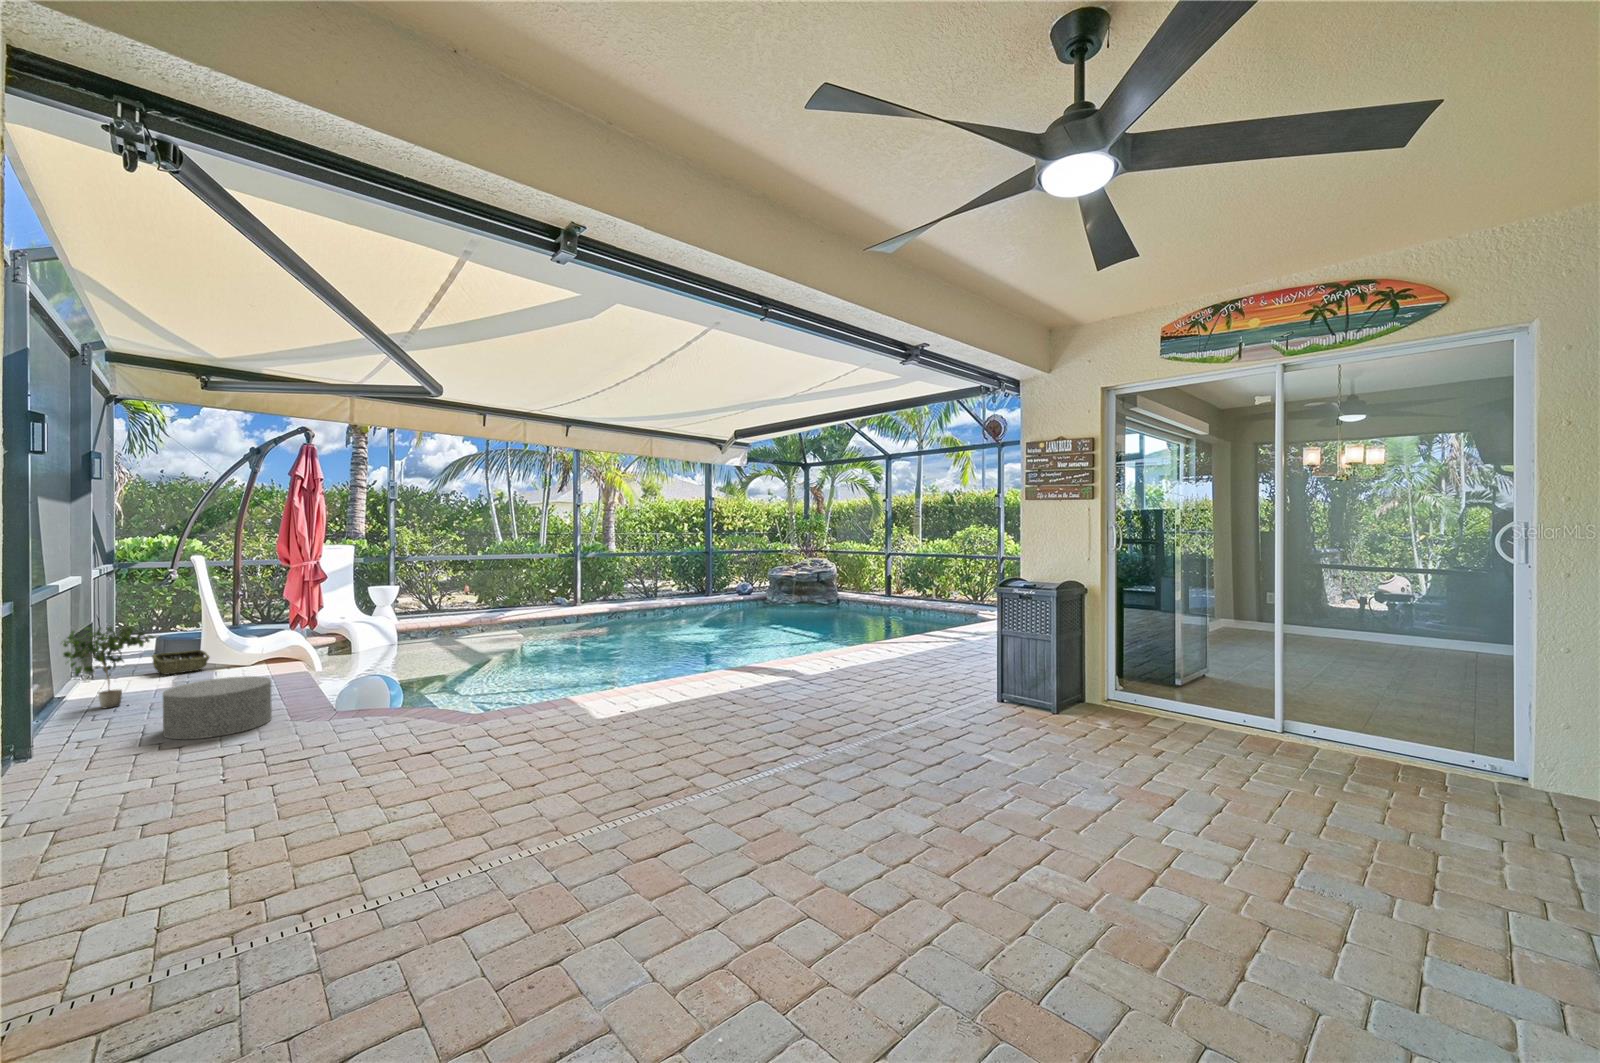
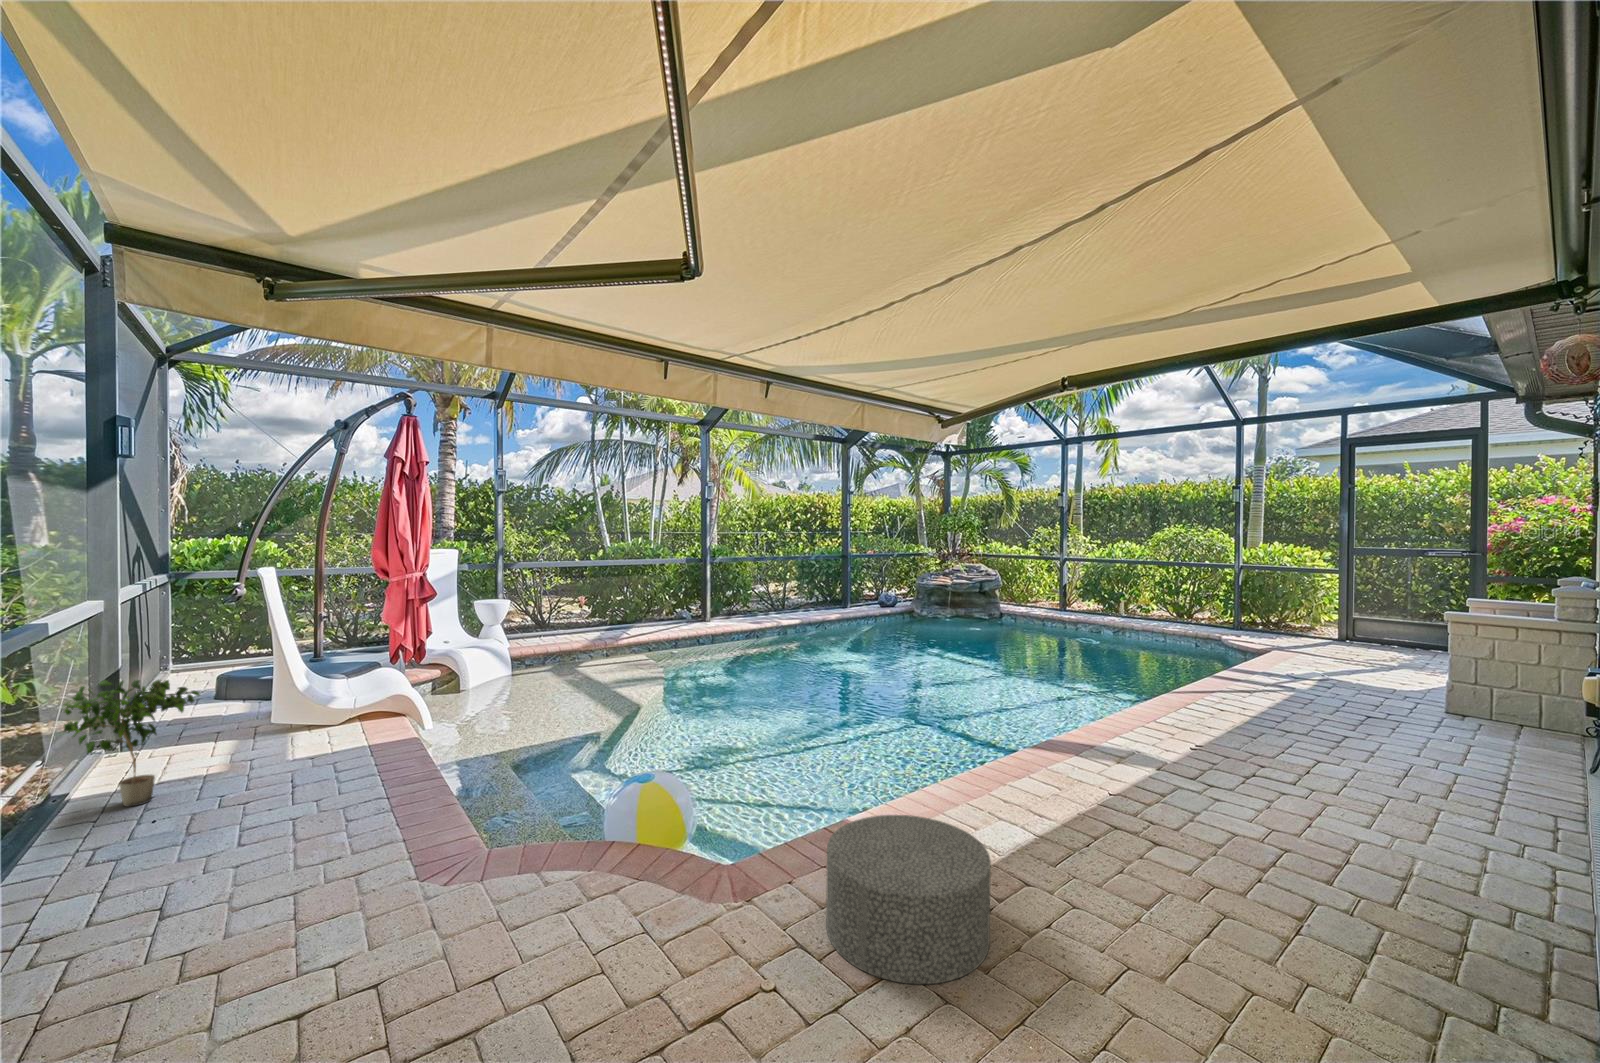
woven basket: present [152,650,209,675] -> none [206,696,282,735]
ottoman: present [163,676,272,739] -> present [826,815,991,984]

